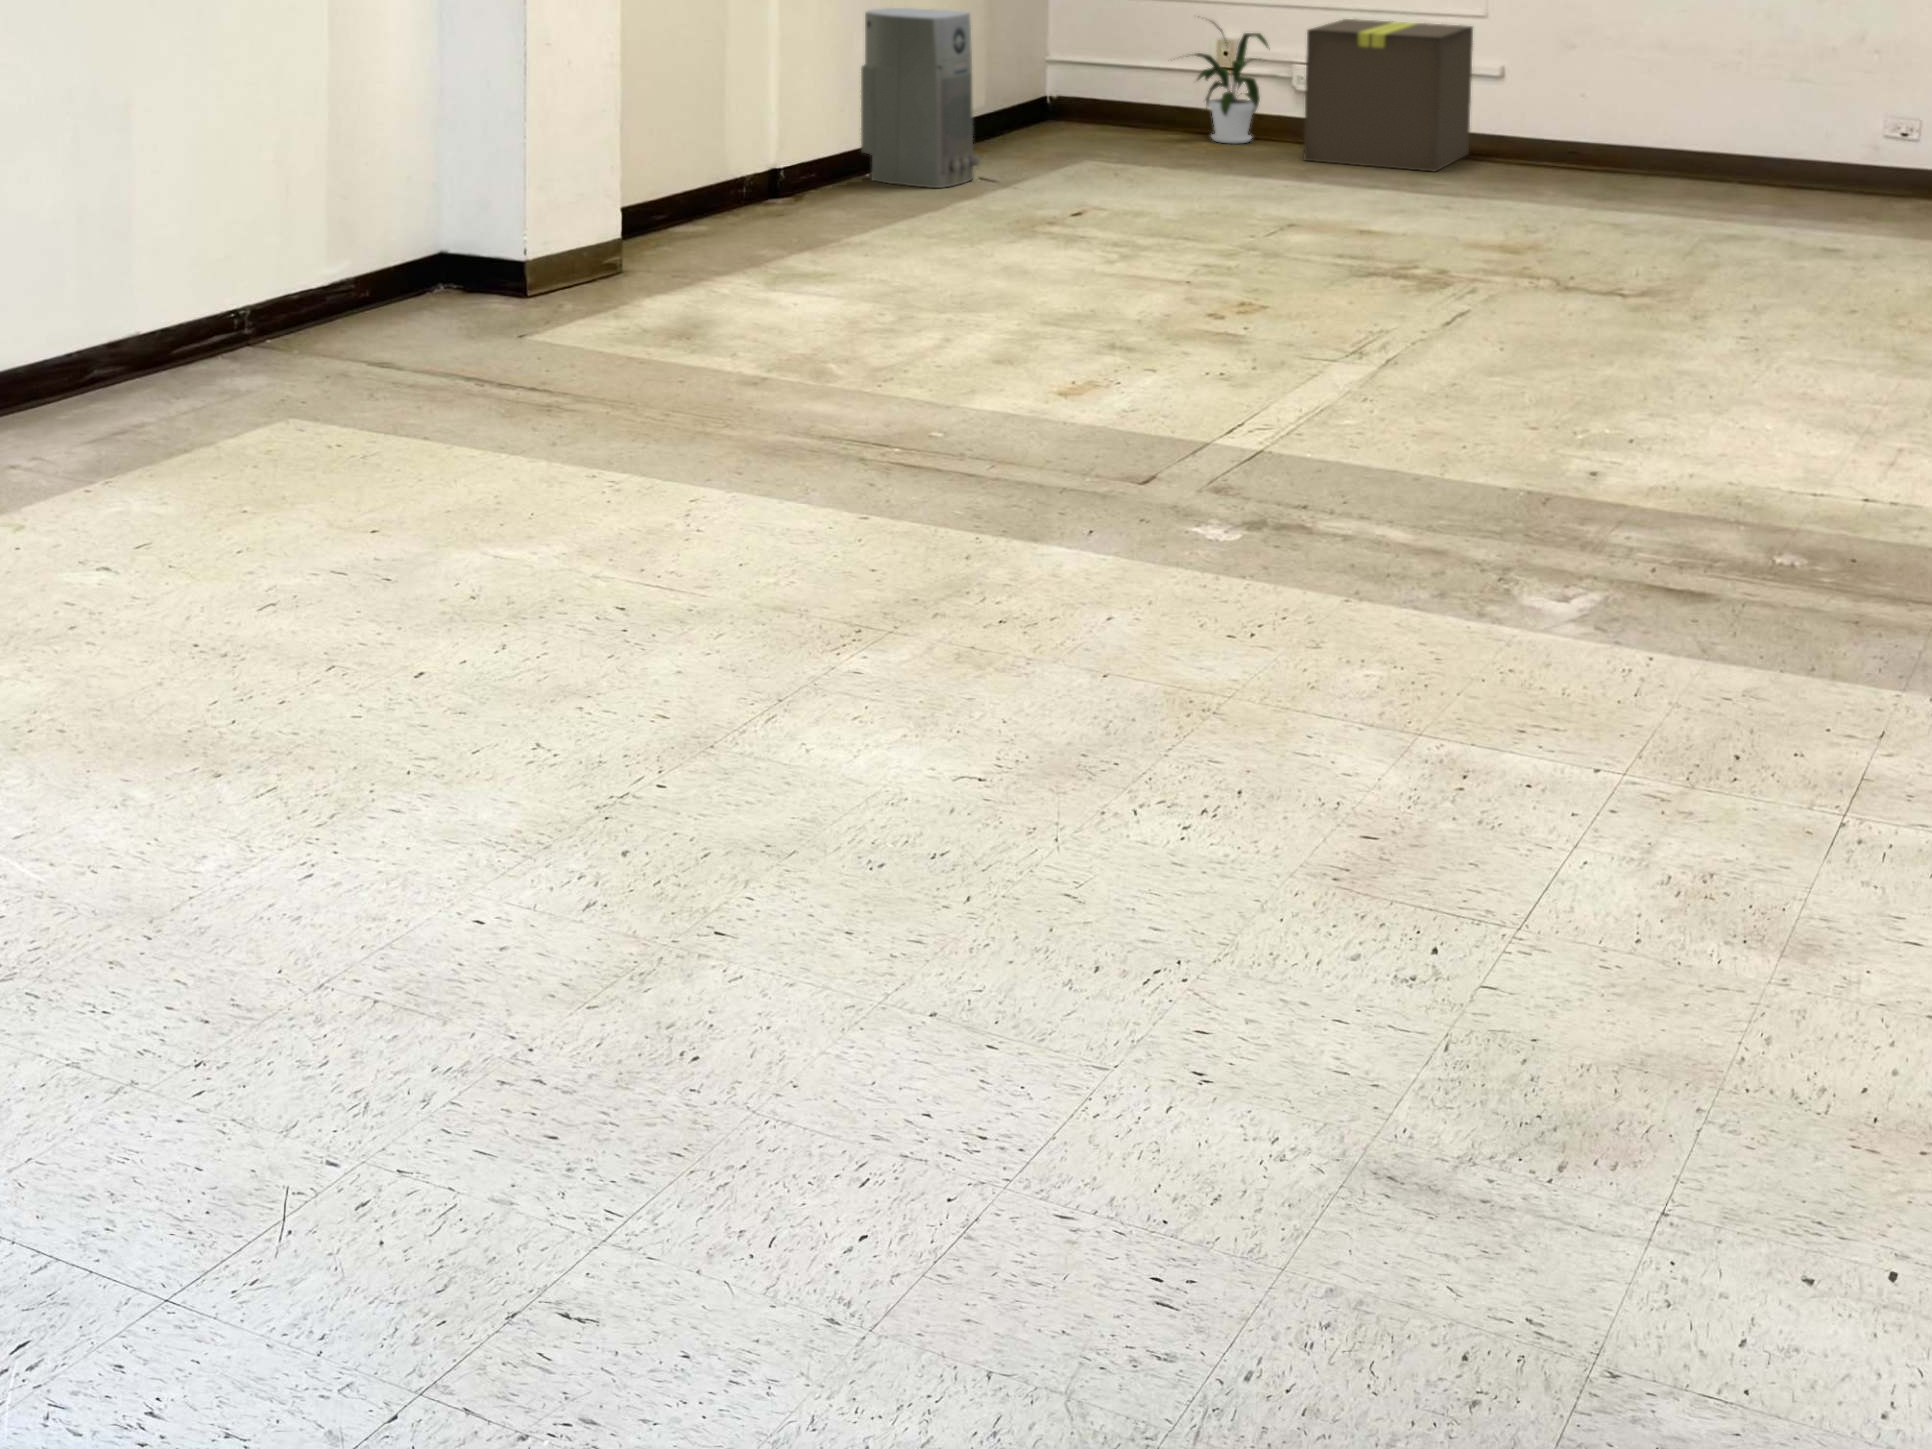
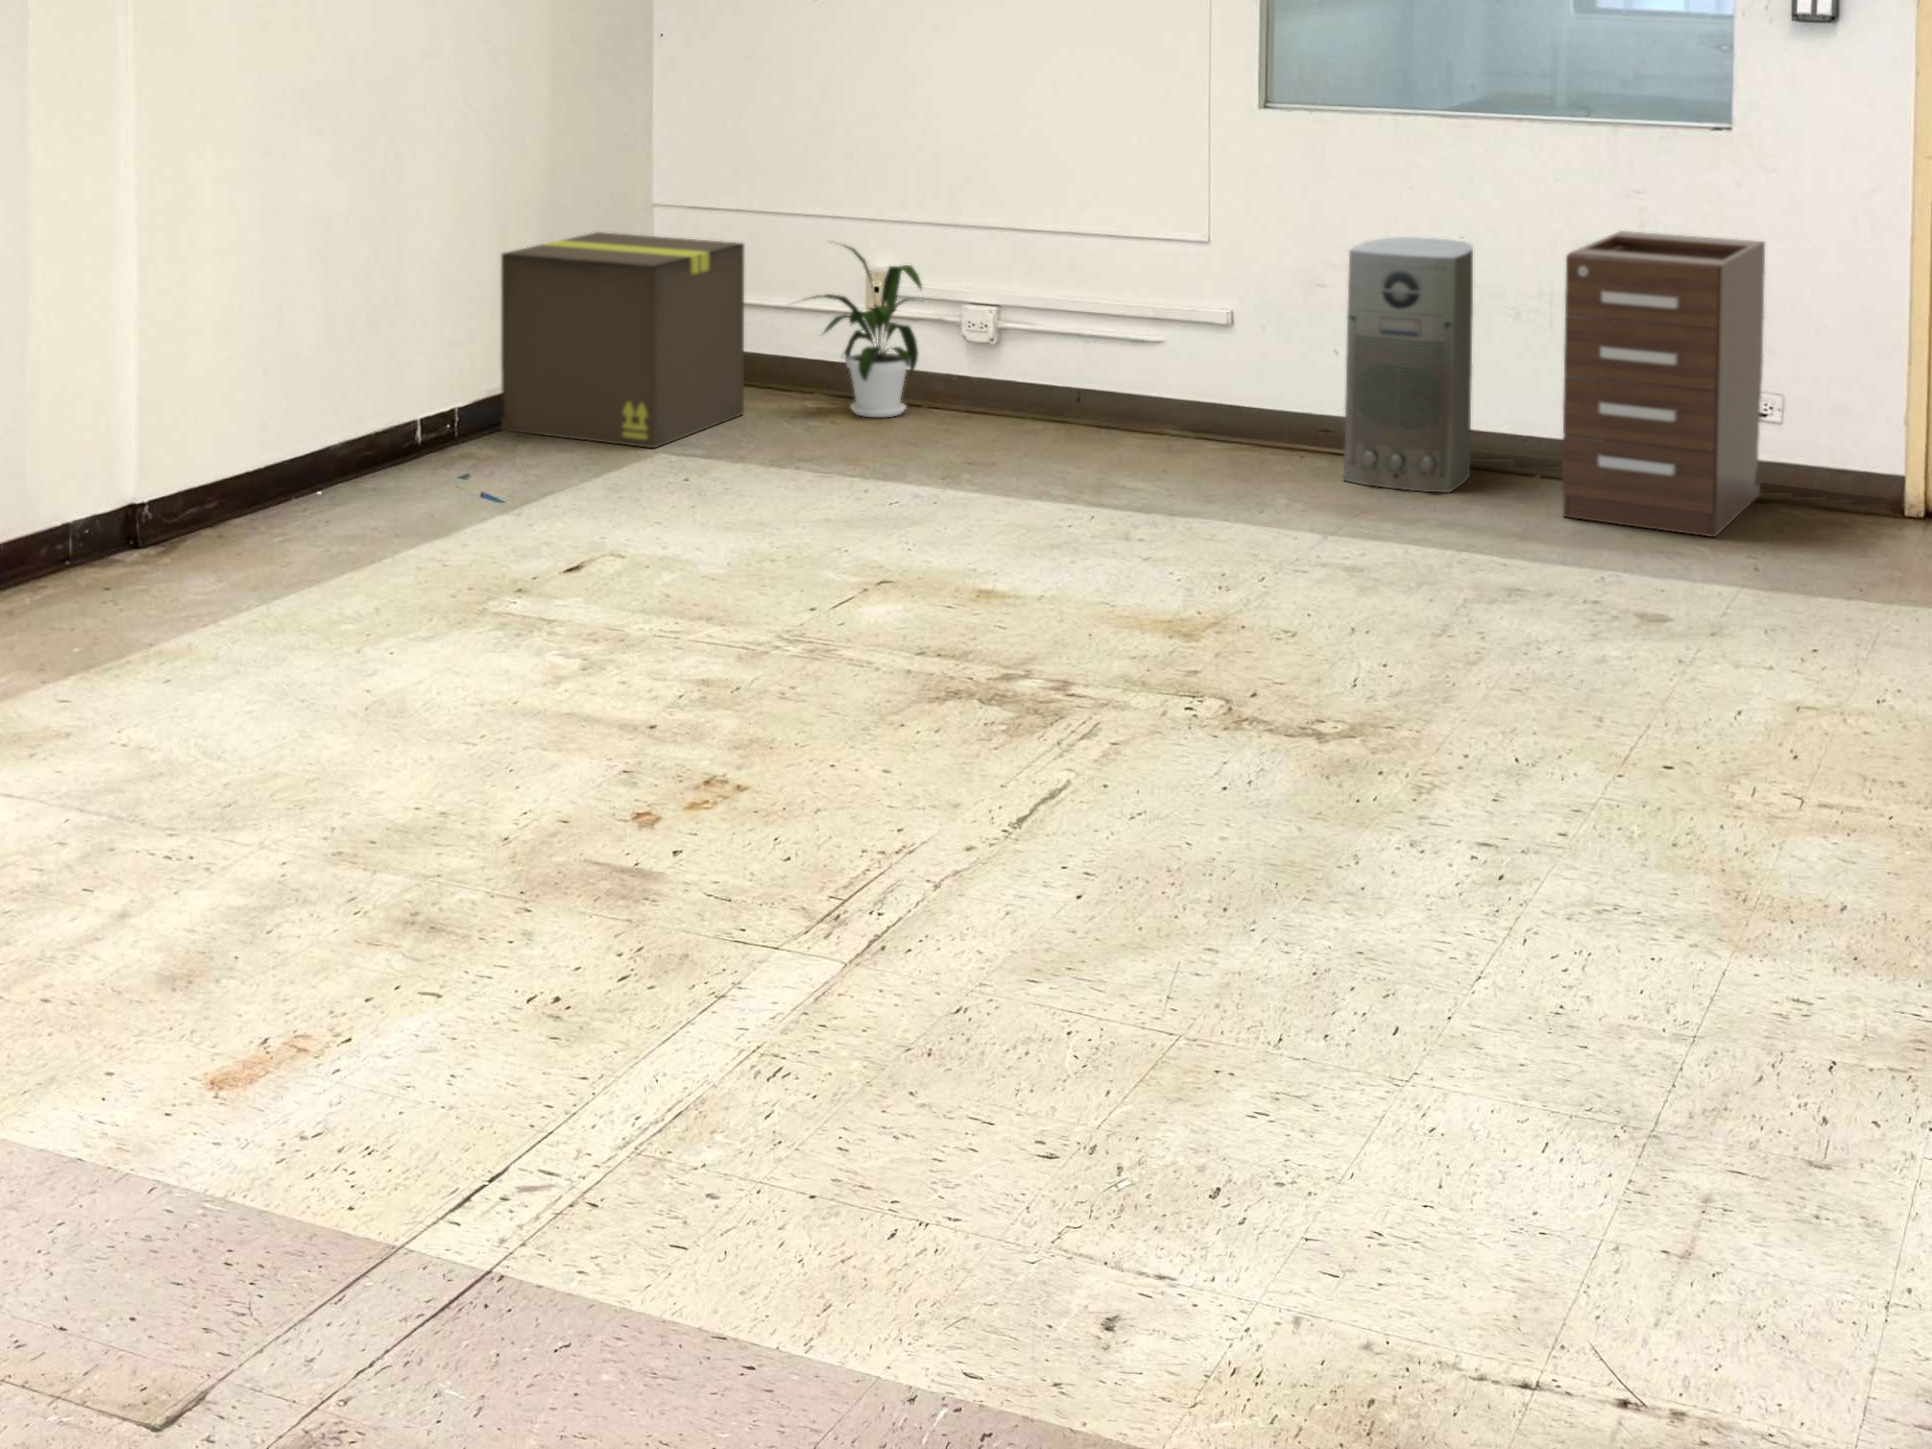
filing cabinet: none [1759,4,1909,211] -> present [1562,231,1765,537]
air purifier: present [861,8,980,188] -> present [1344,237,1473,492]
cardboard box: present [1304,19,1473,172] -> present [501,232,744,448]

